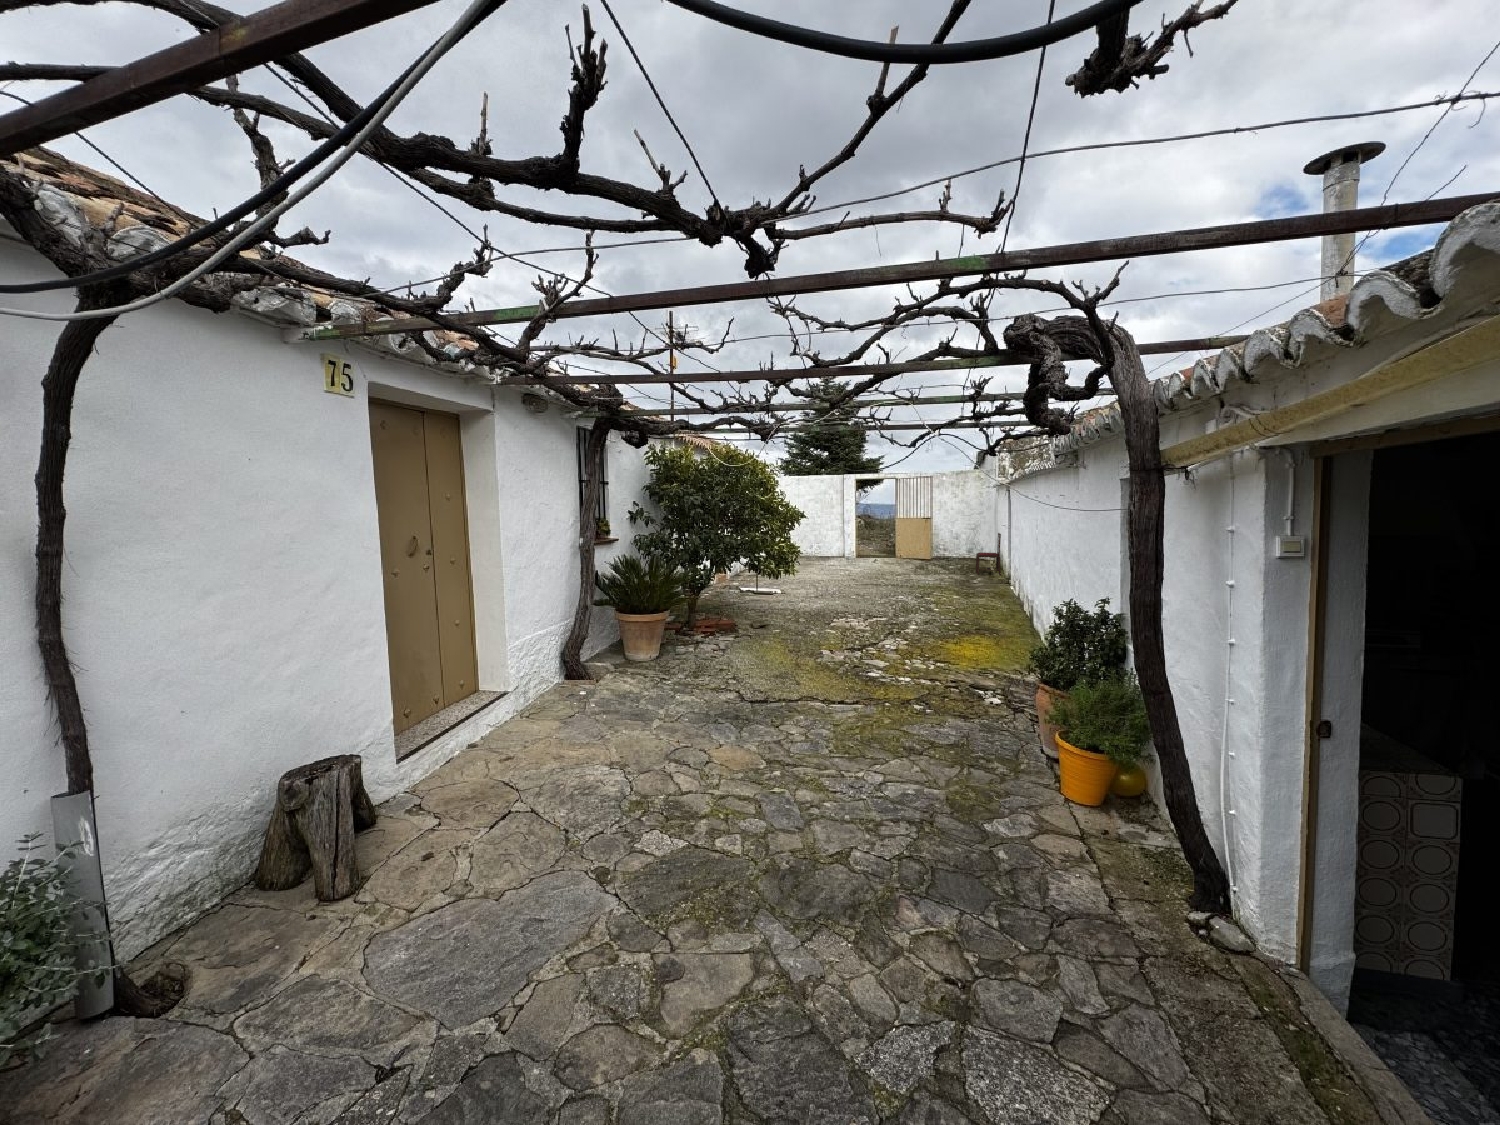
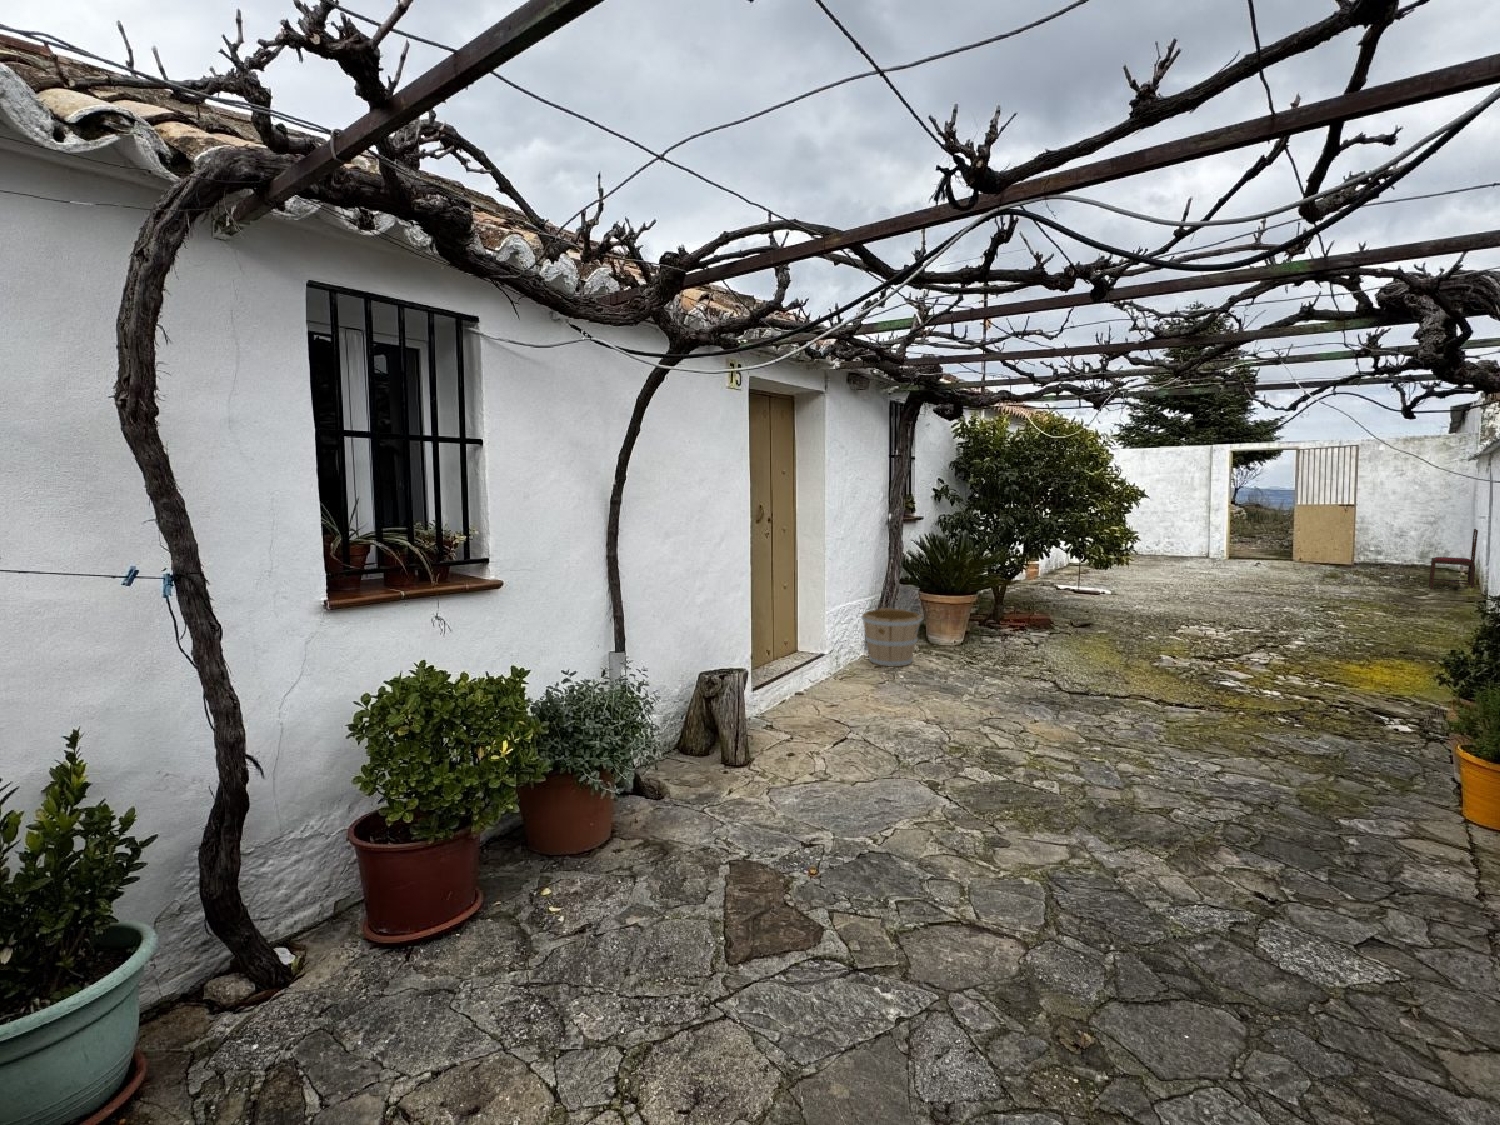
wooden bucket: none [552,632,614,694] -> present [862,608,922,667]

